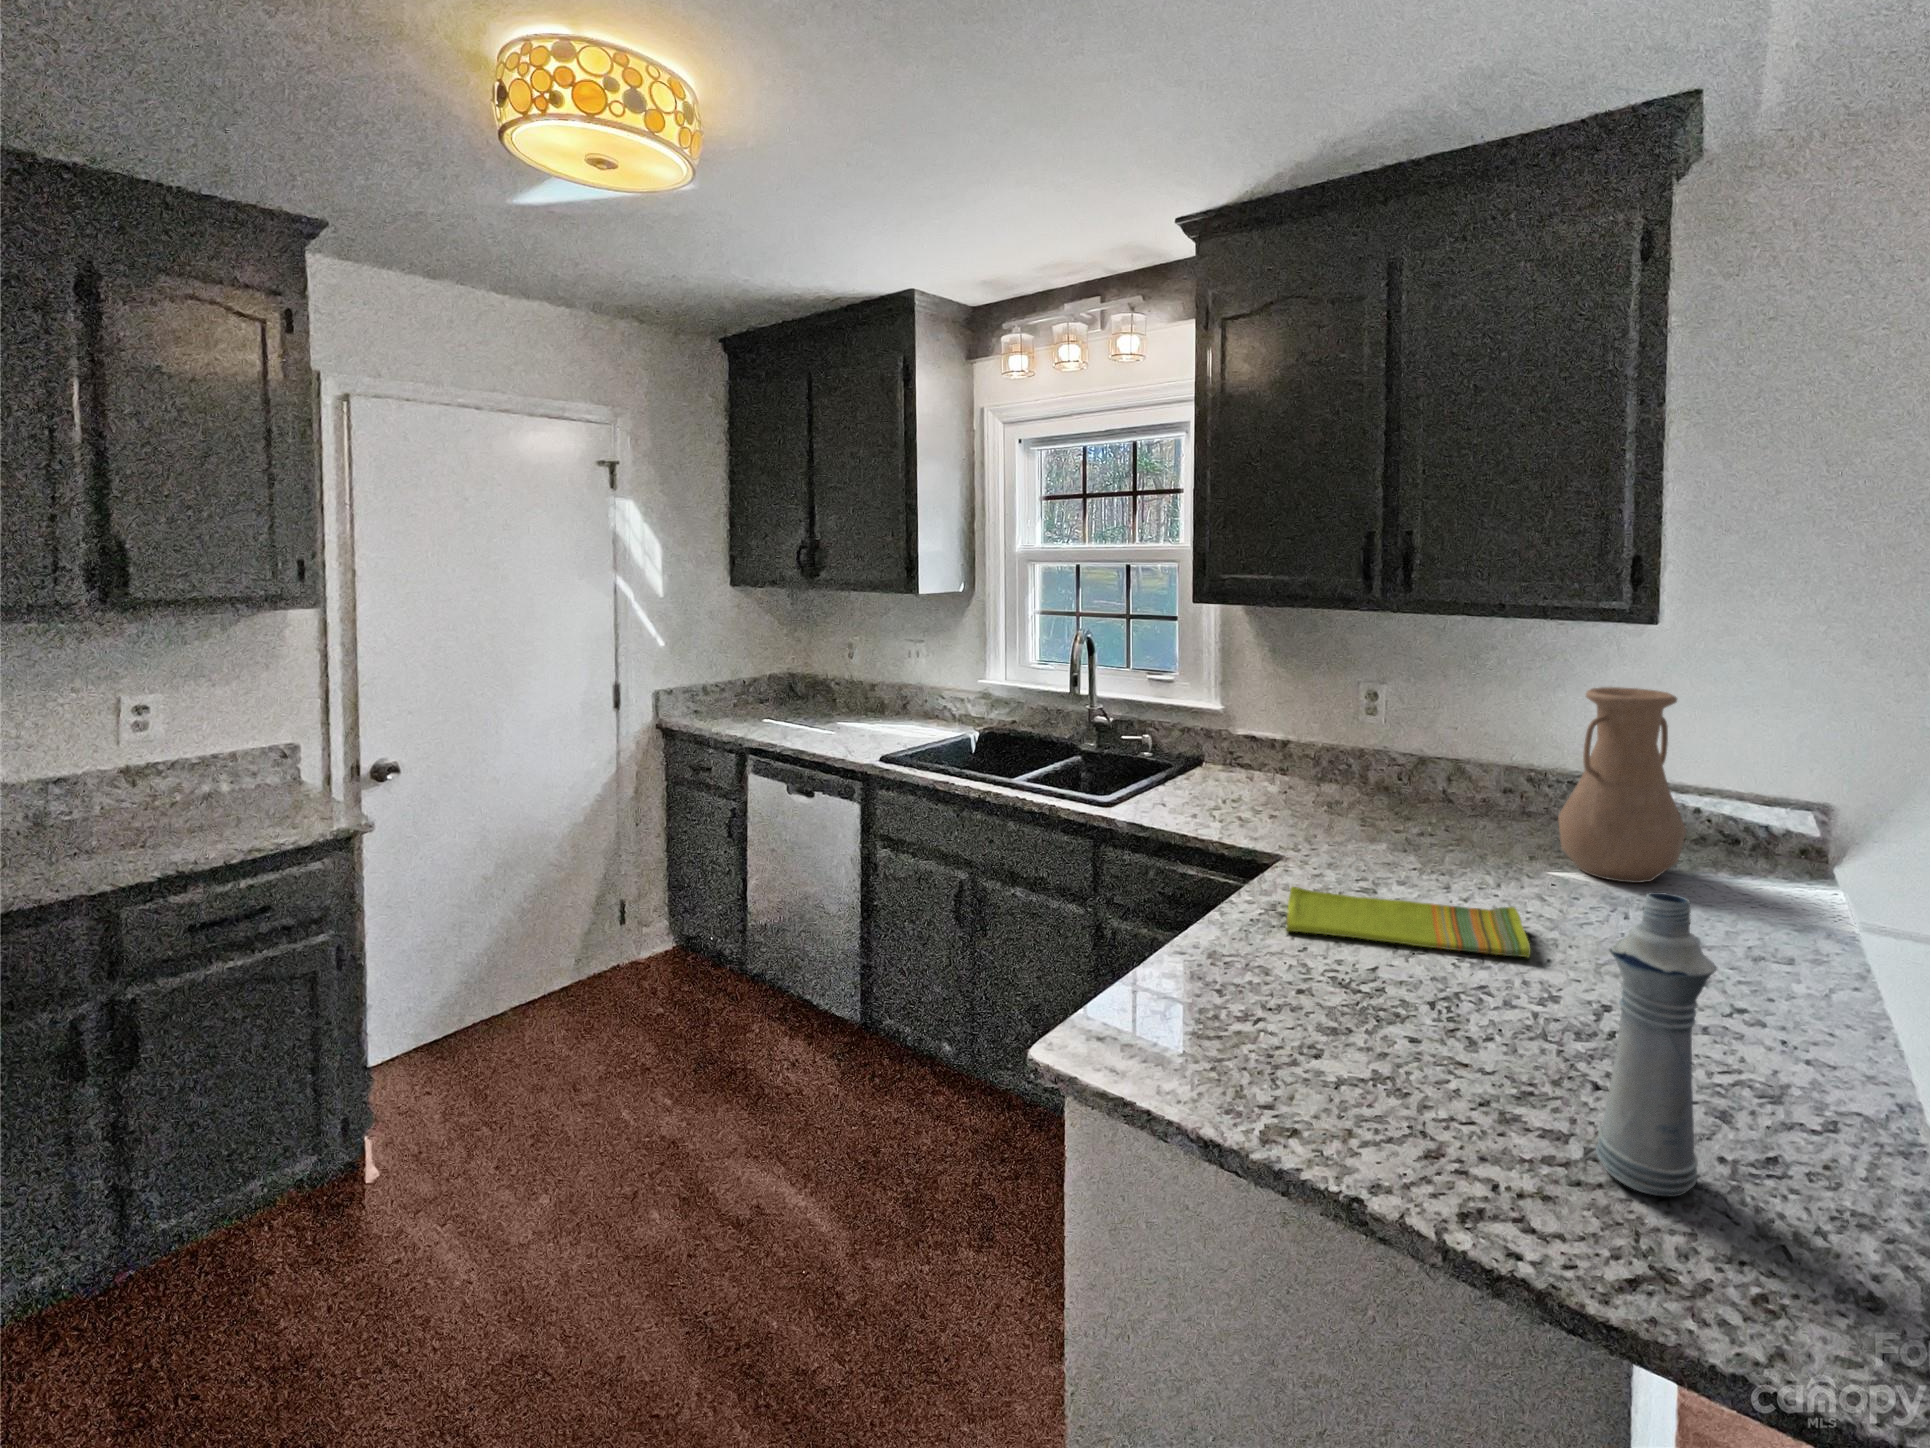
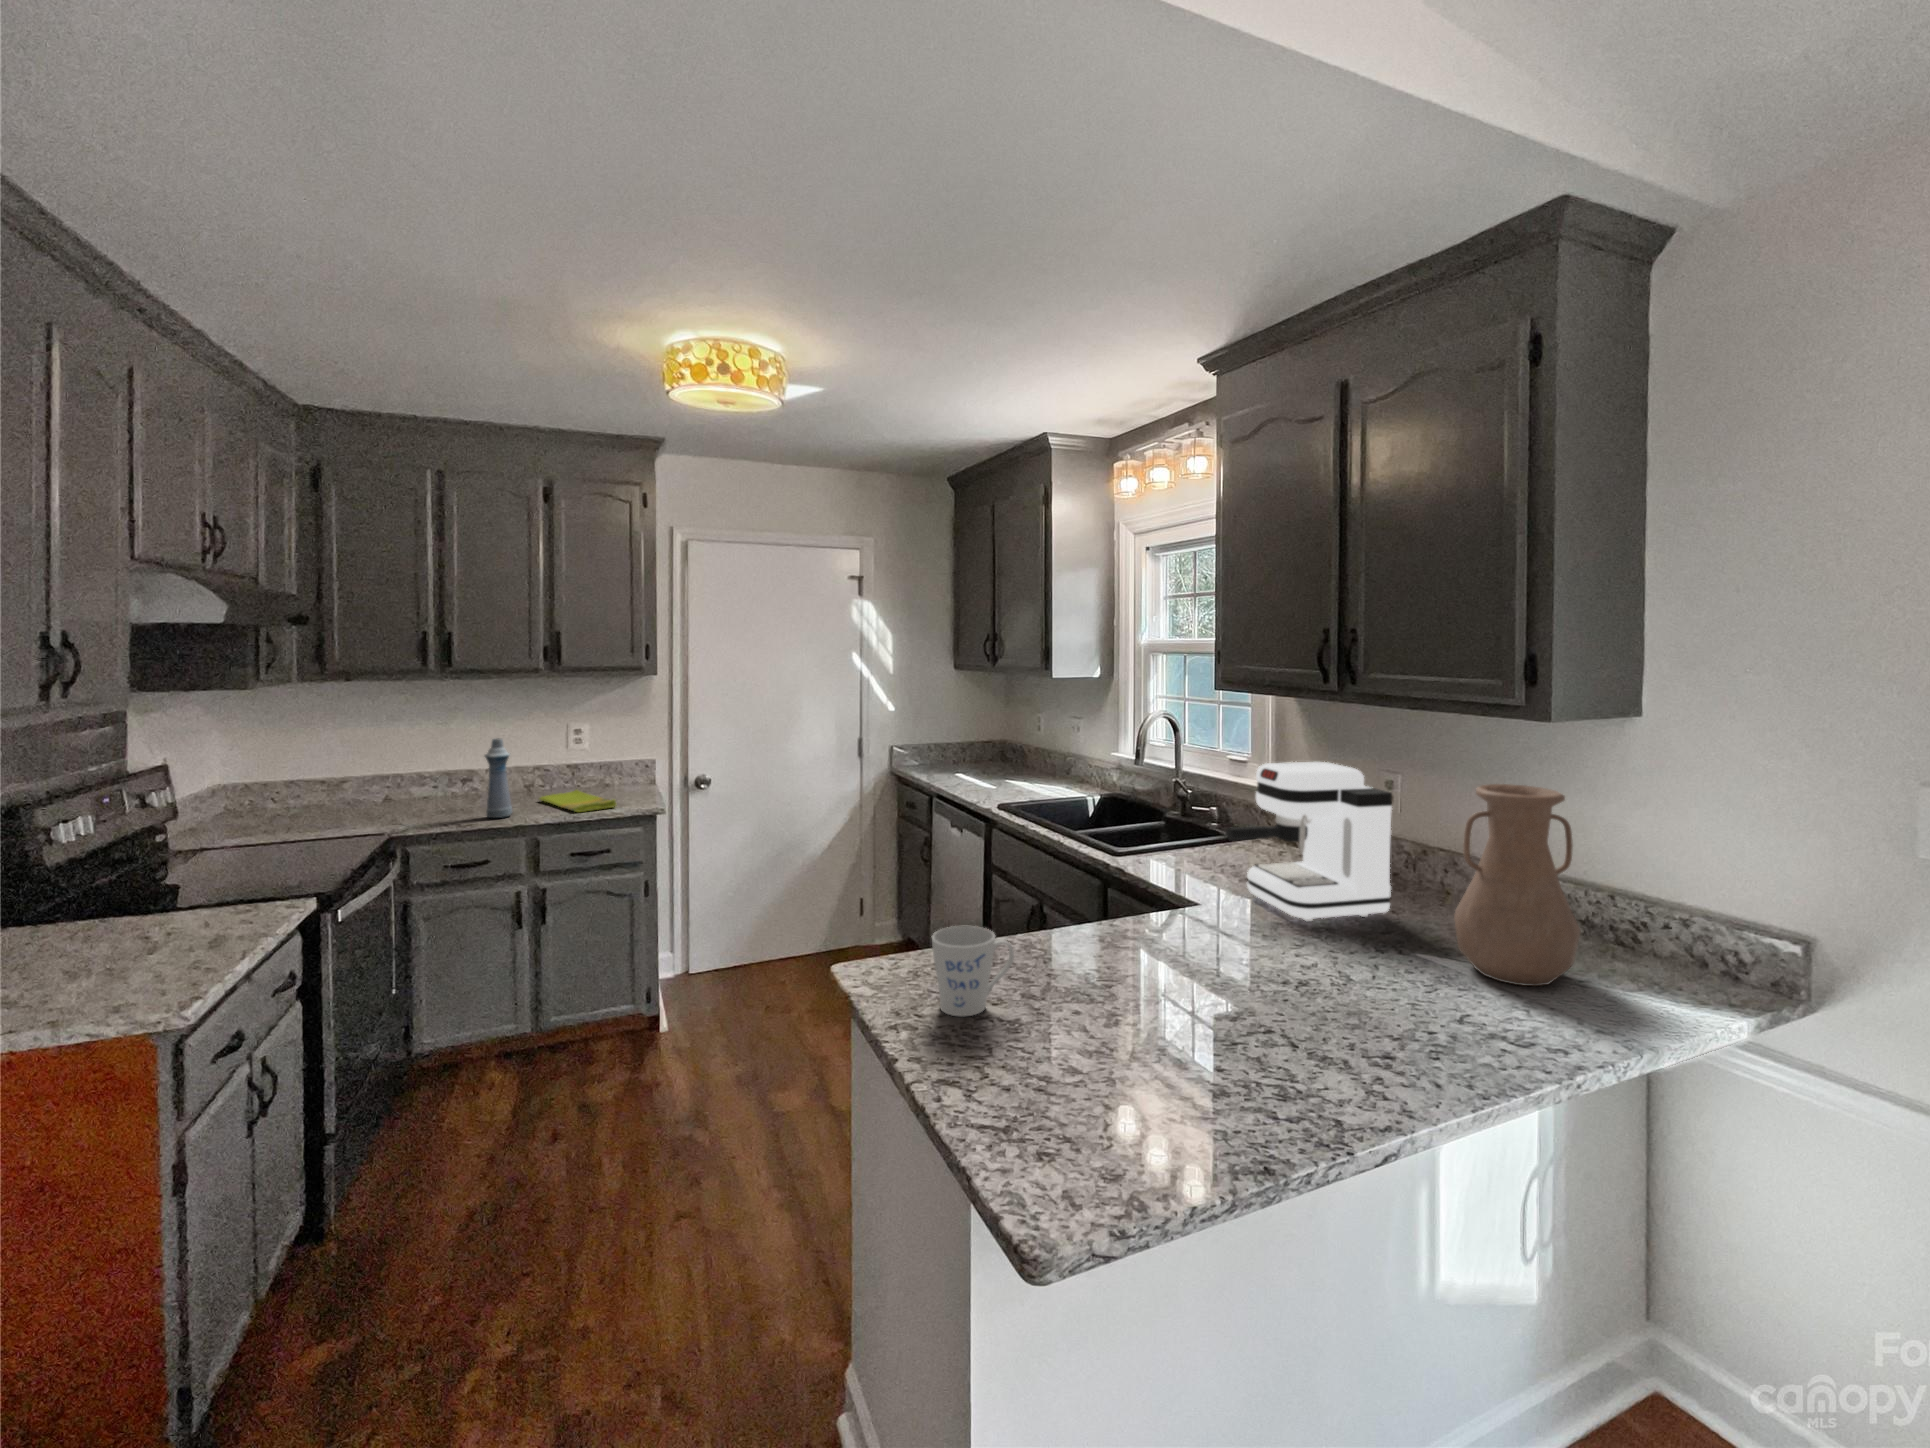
coffee maker: none [1292,677,1452,848] -> present [1226,762,1392,922]
dish towel: present [1287,887,1531,957] -> present [539,790,616,812]
bottle: present [1596,892,1716,1197] -> present [485,739,512,818]
mug: none [1194,910,1279,1026] -> present [931,926,1014,1016]

